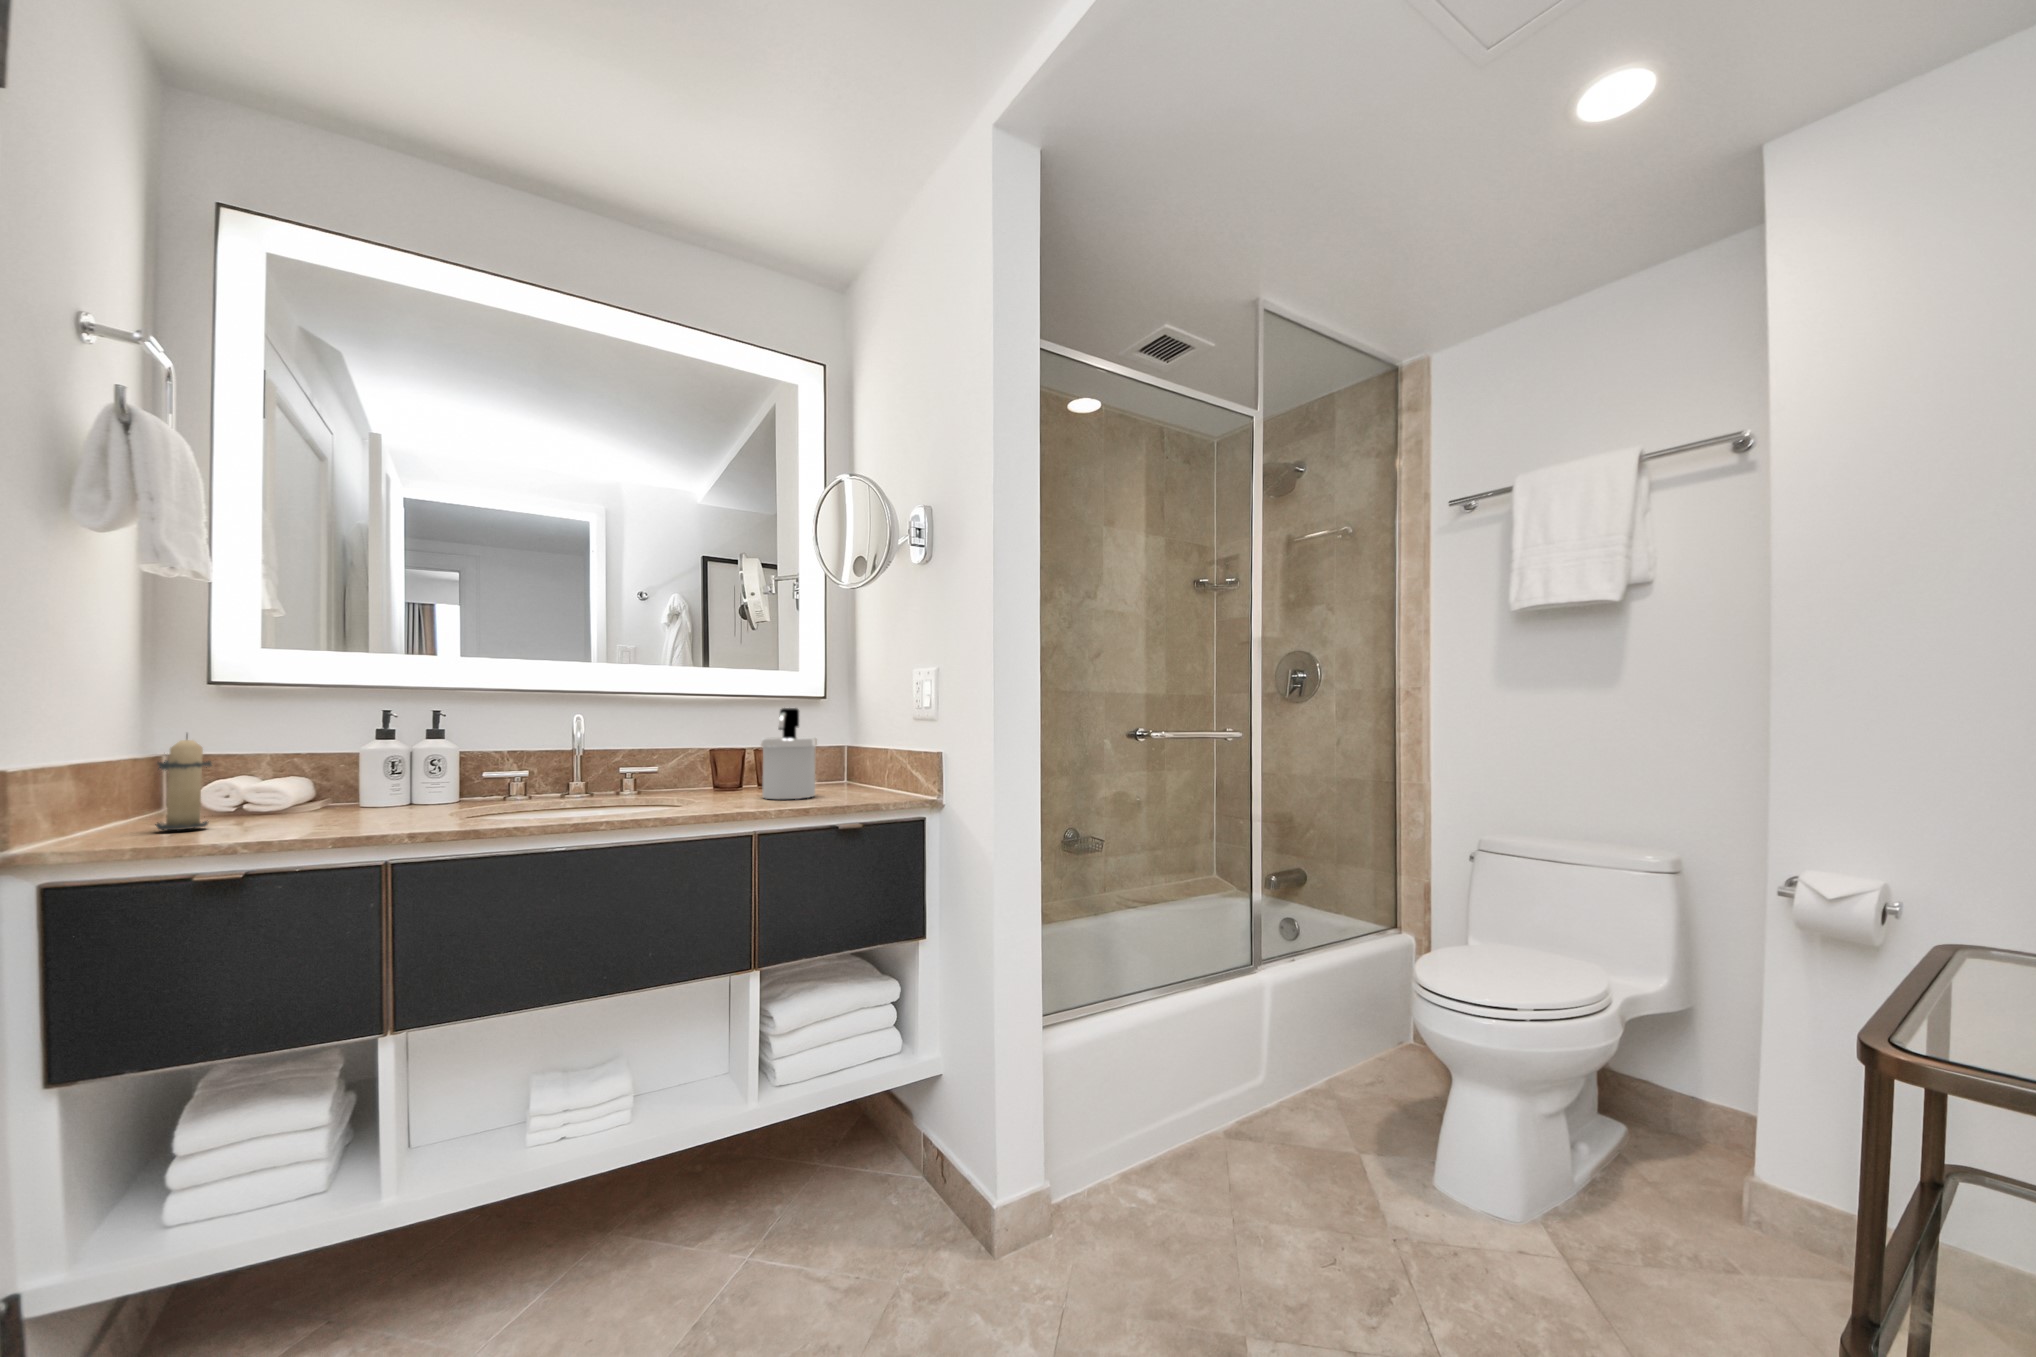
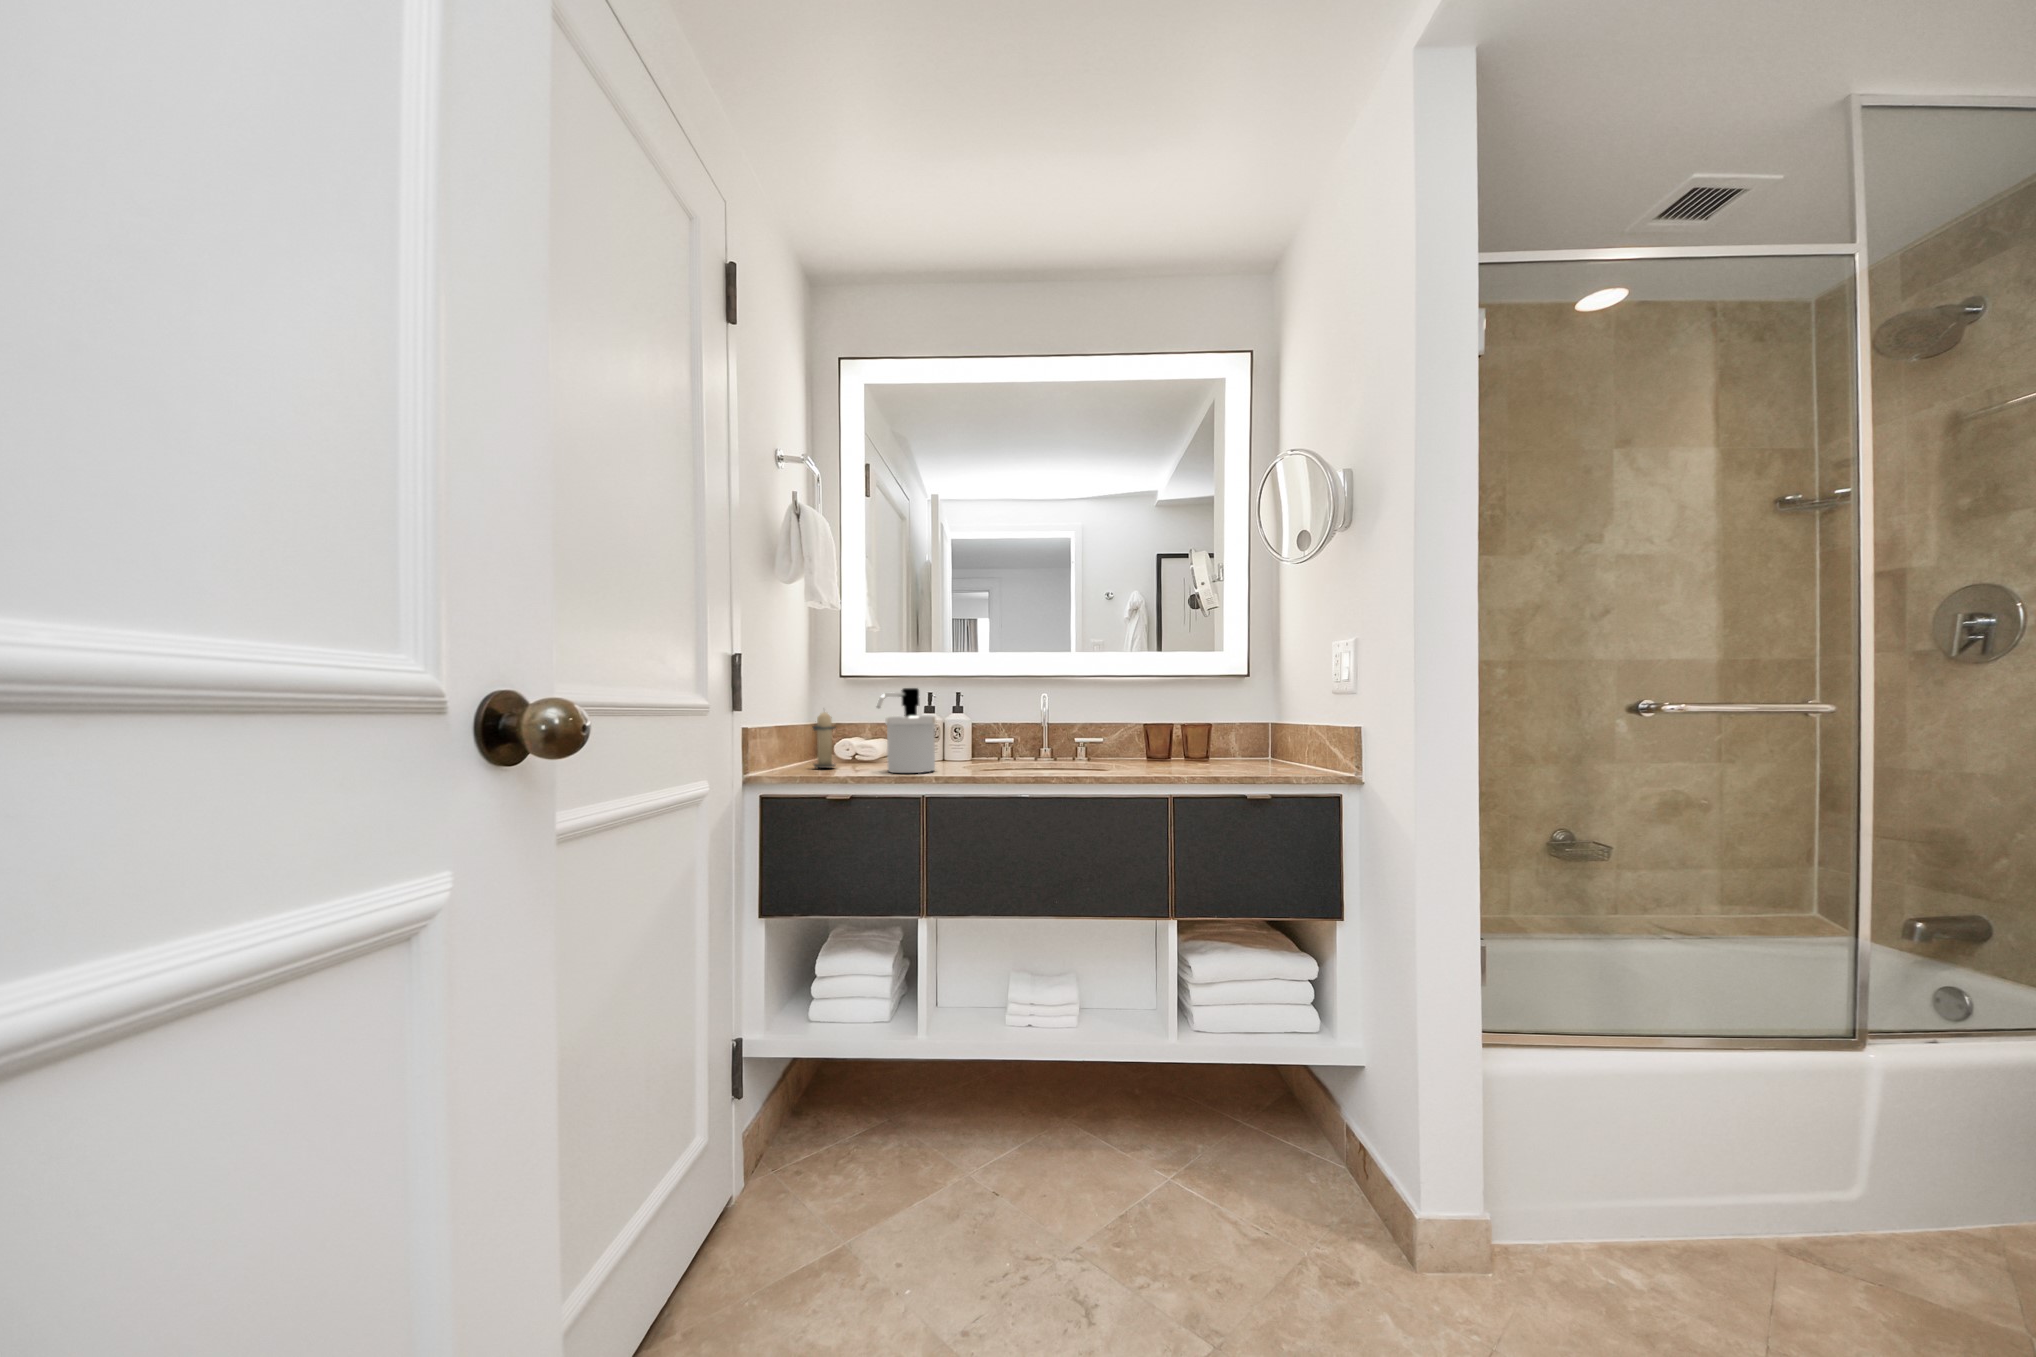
soap dispenser: present [761,708,817,799] -> present [877,688,936,773]

